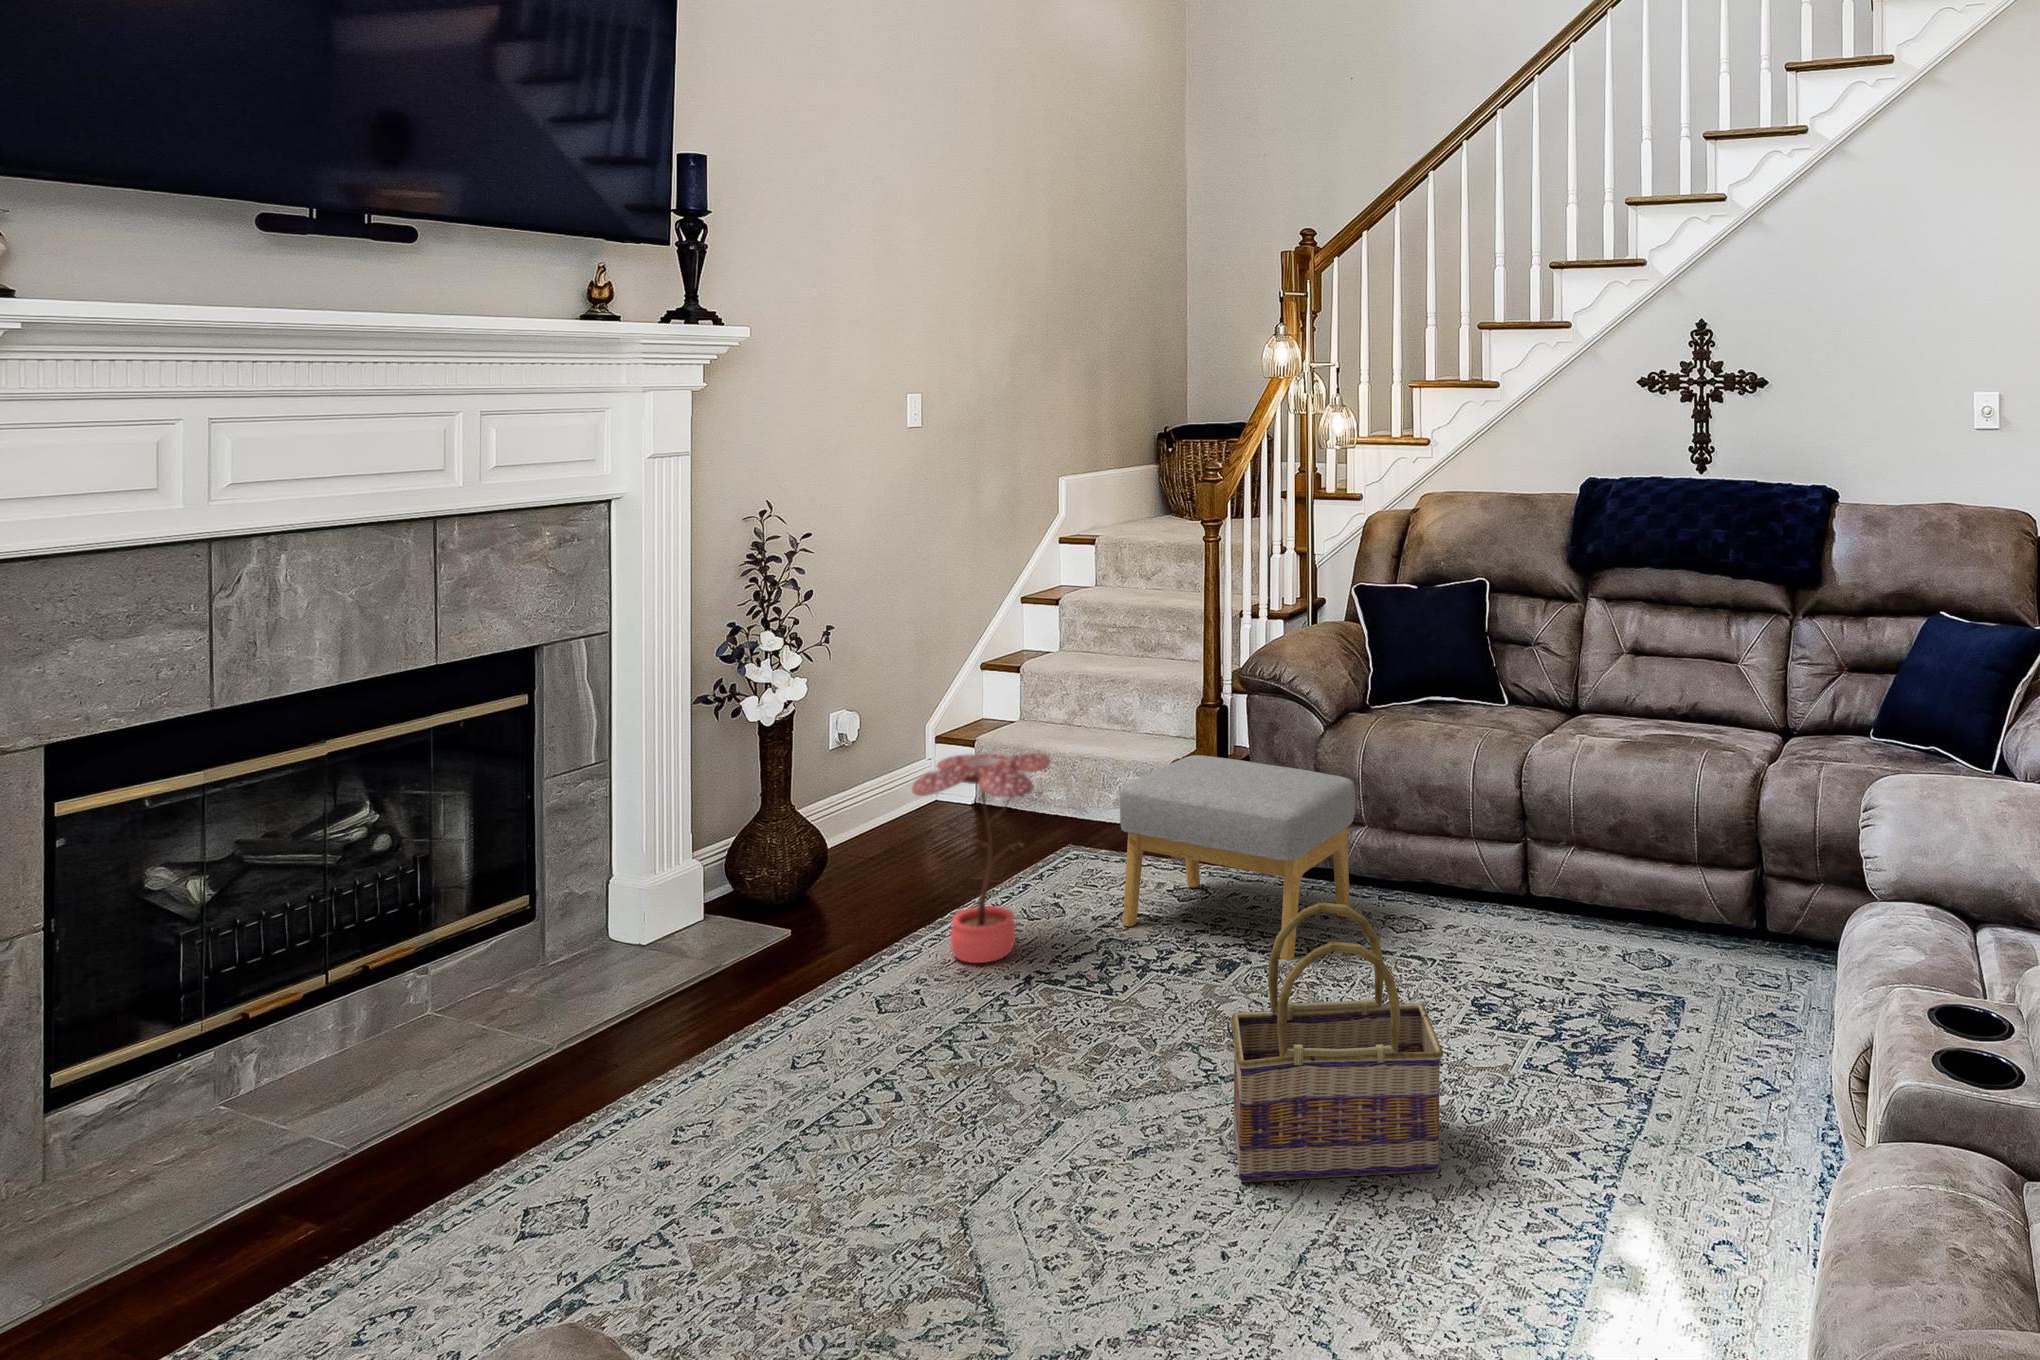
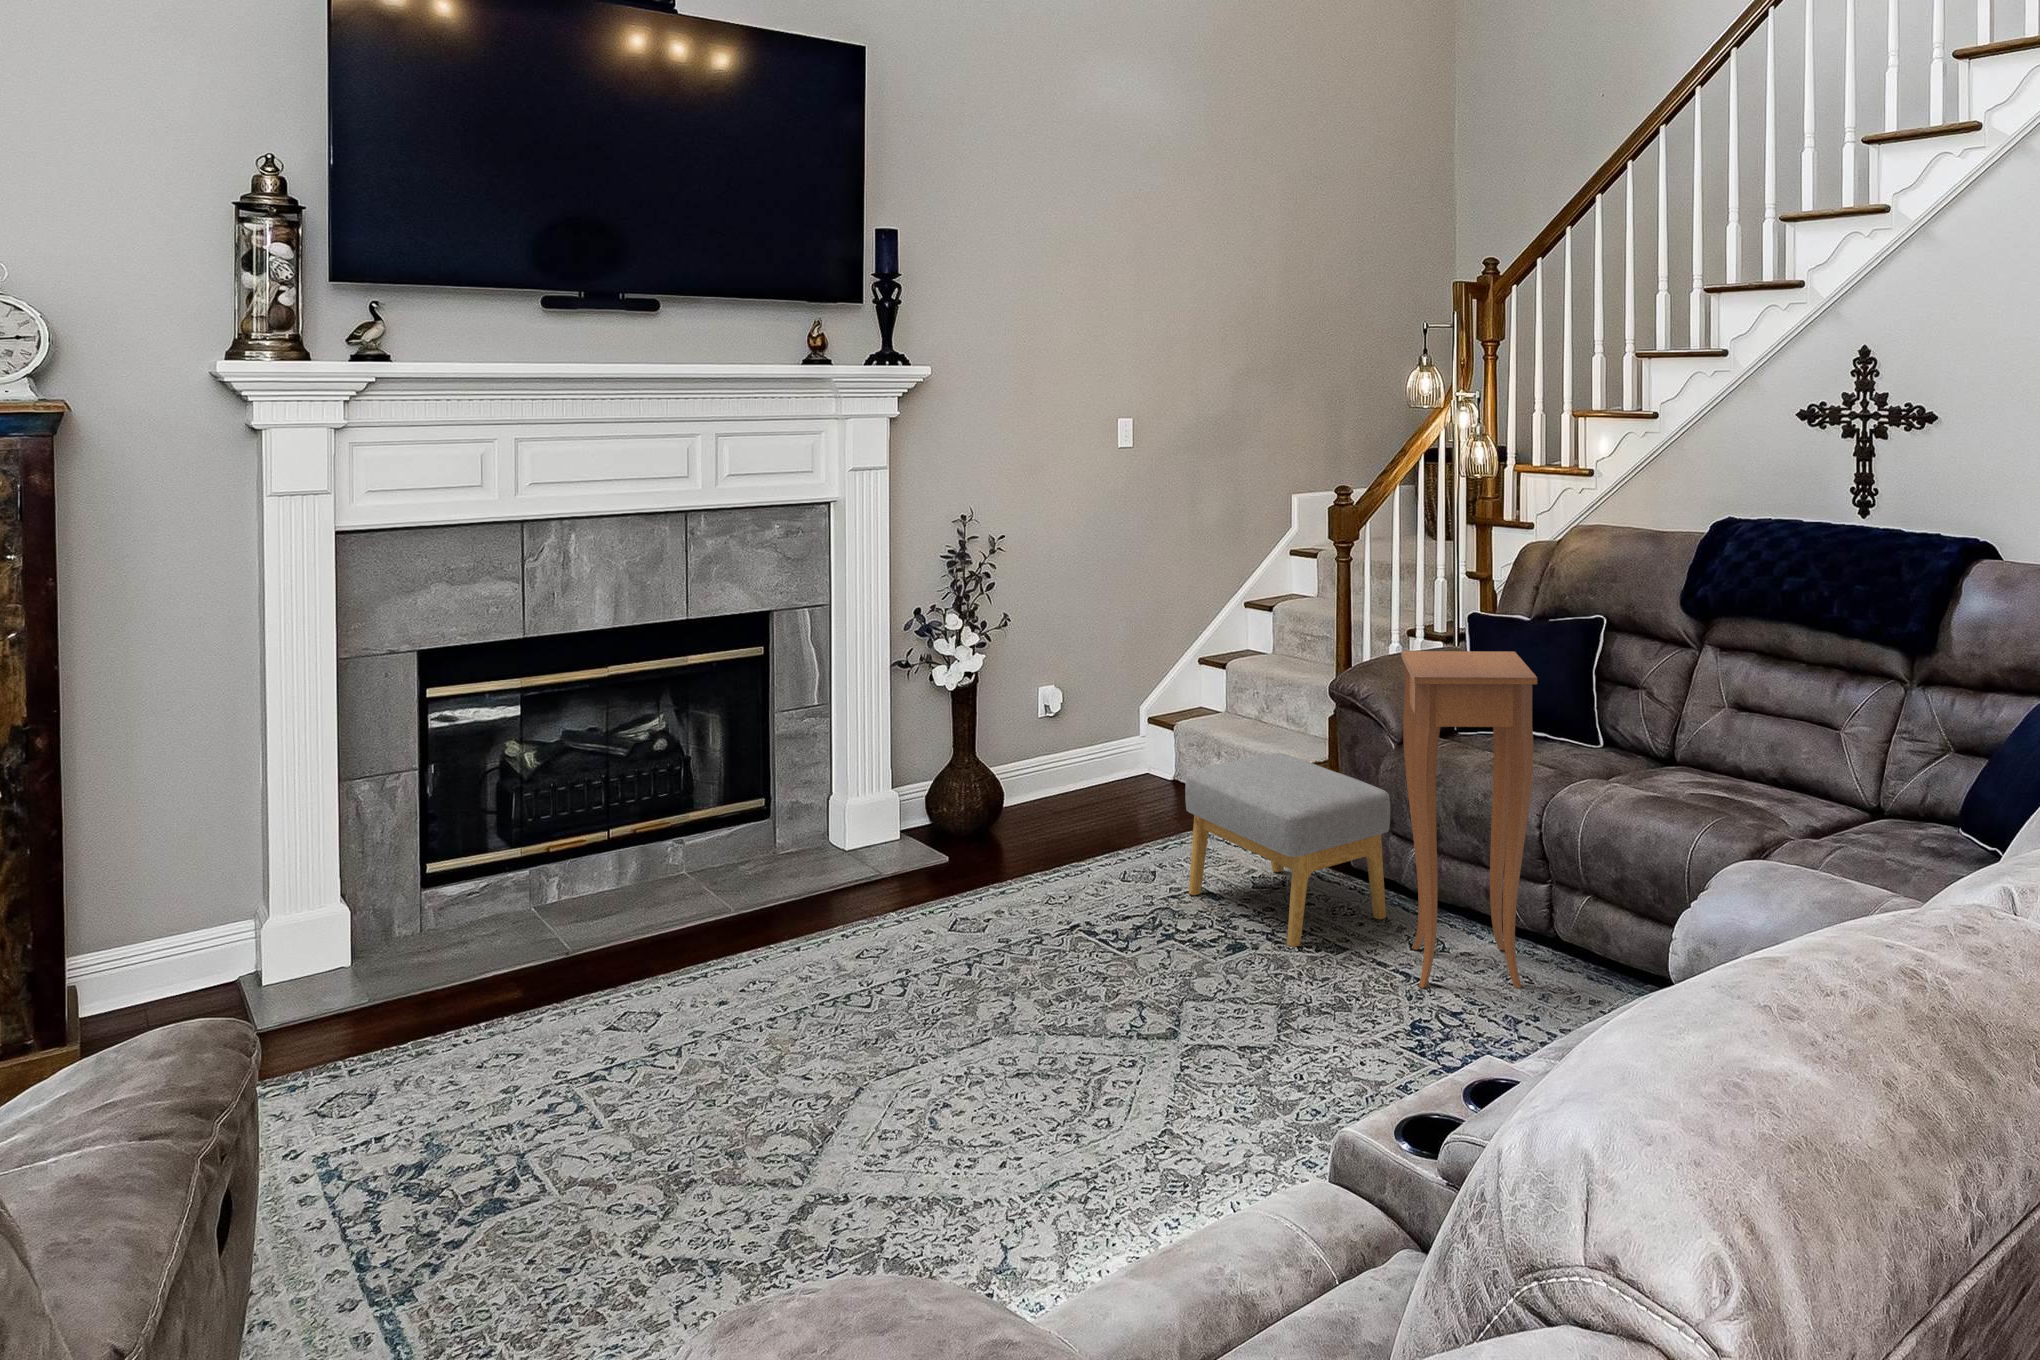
side table: none [1394,616,1564,976] -> present [1401,651,1537,988]
potted plant: present [912,753,1051,963] -> none [999,729,1125,904]
basket: present [1231,902,1443,1182] -> none [1067,889,1263,1141]

